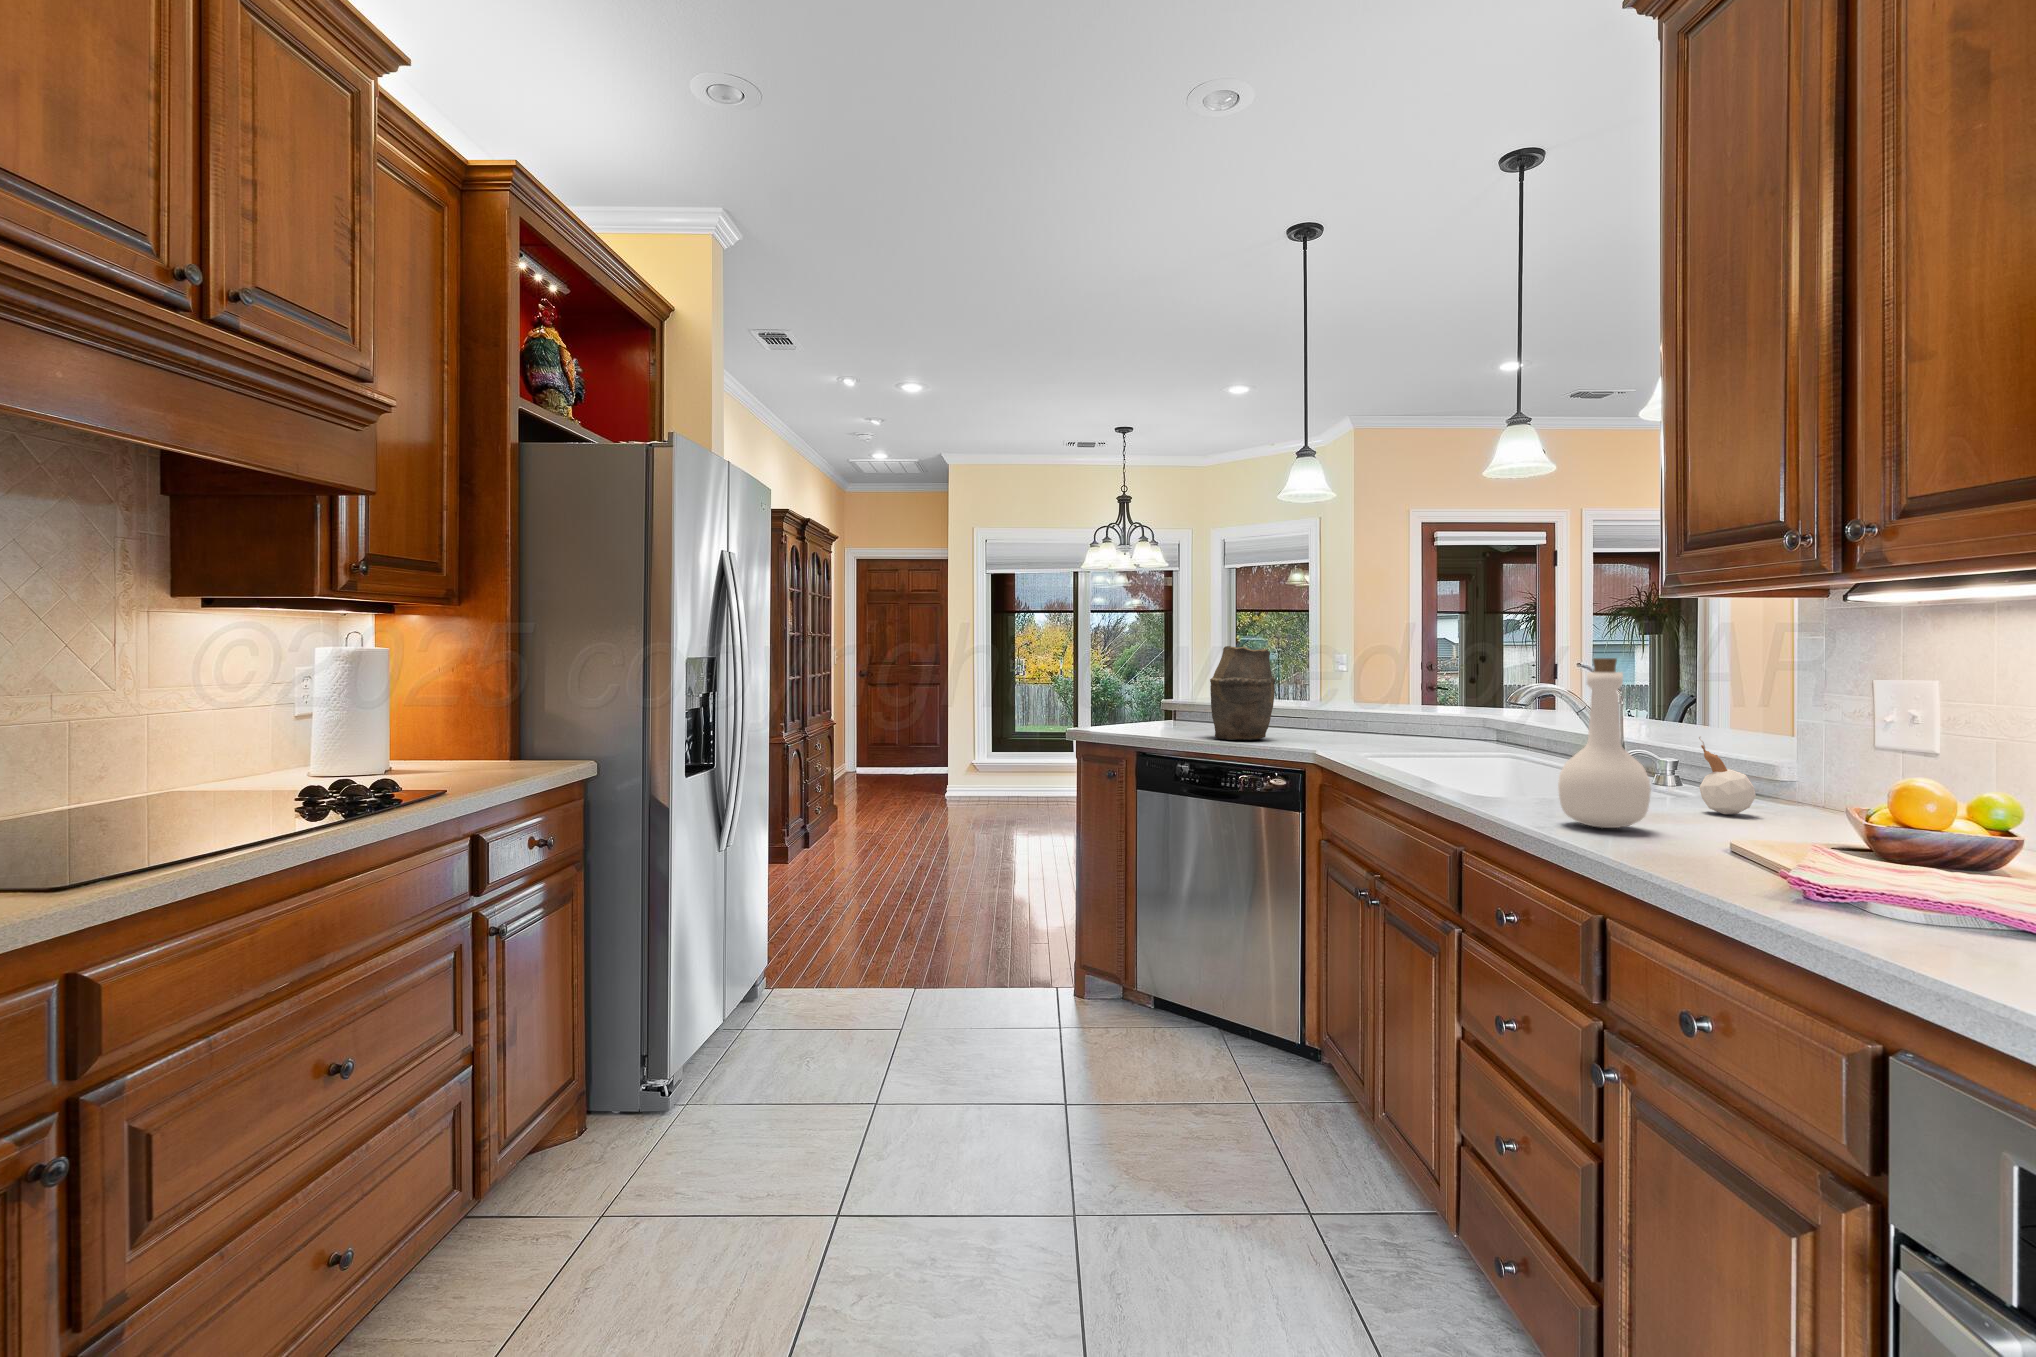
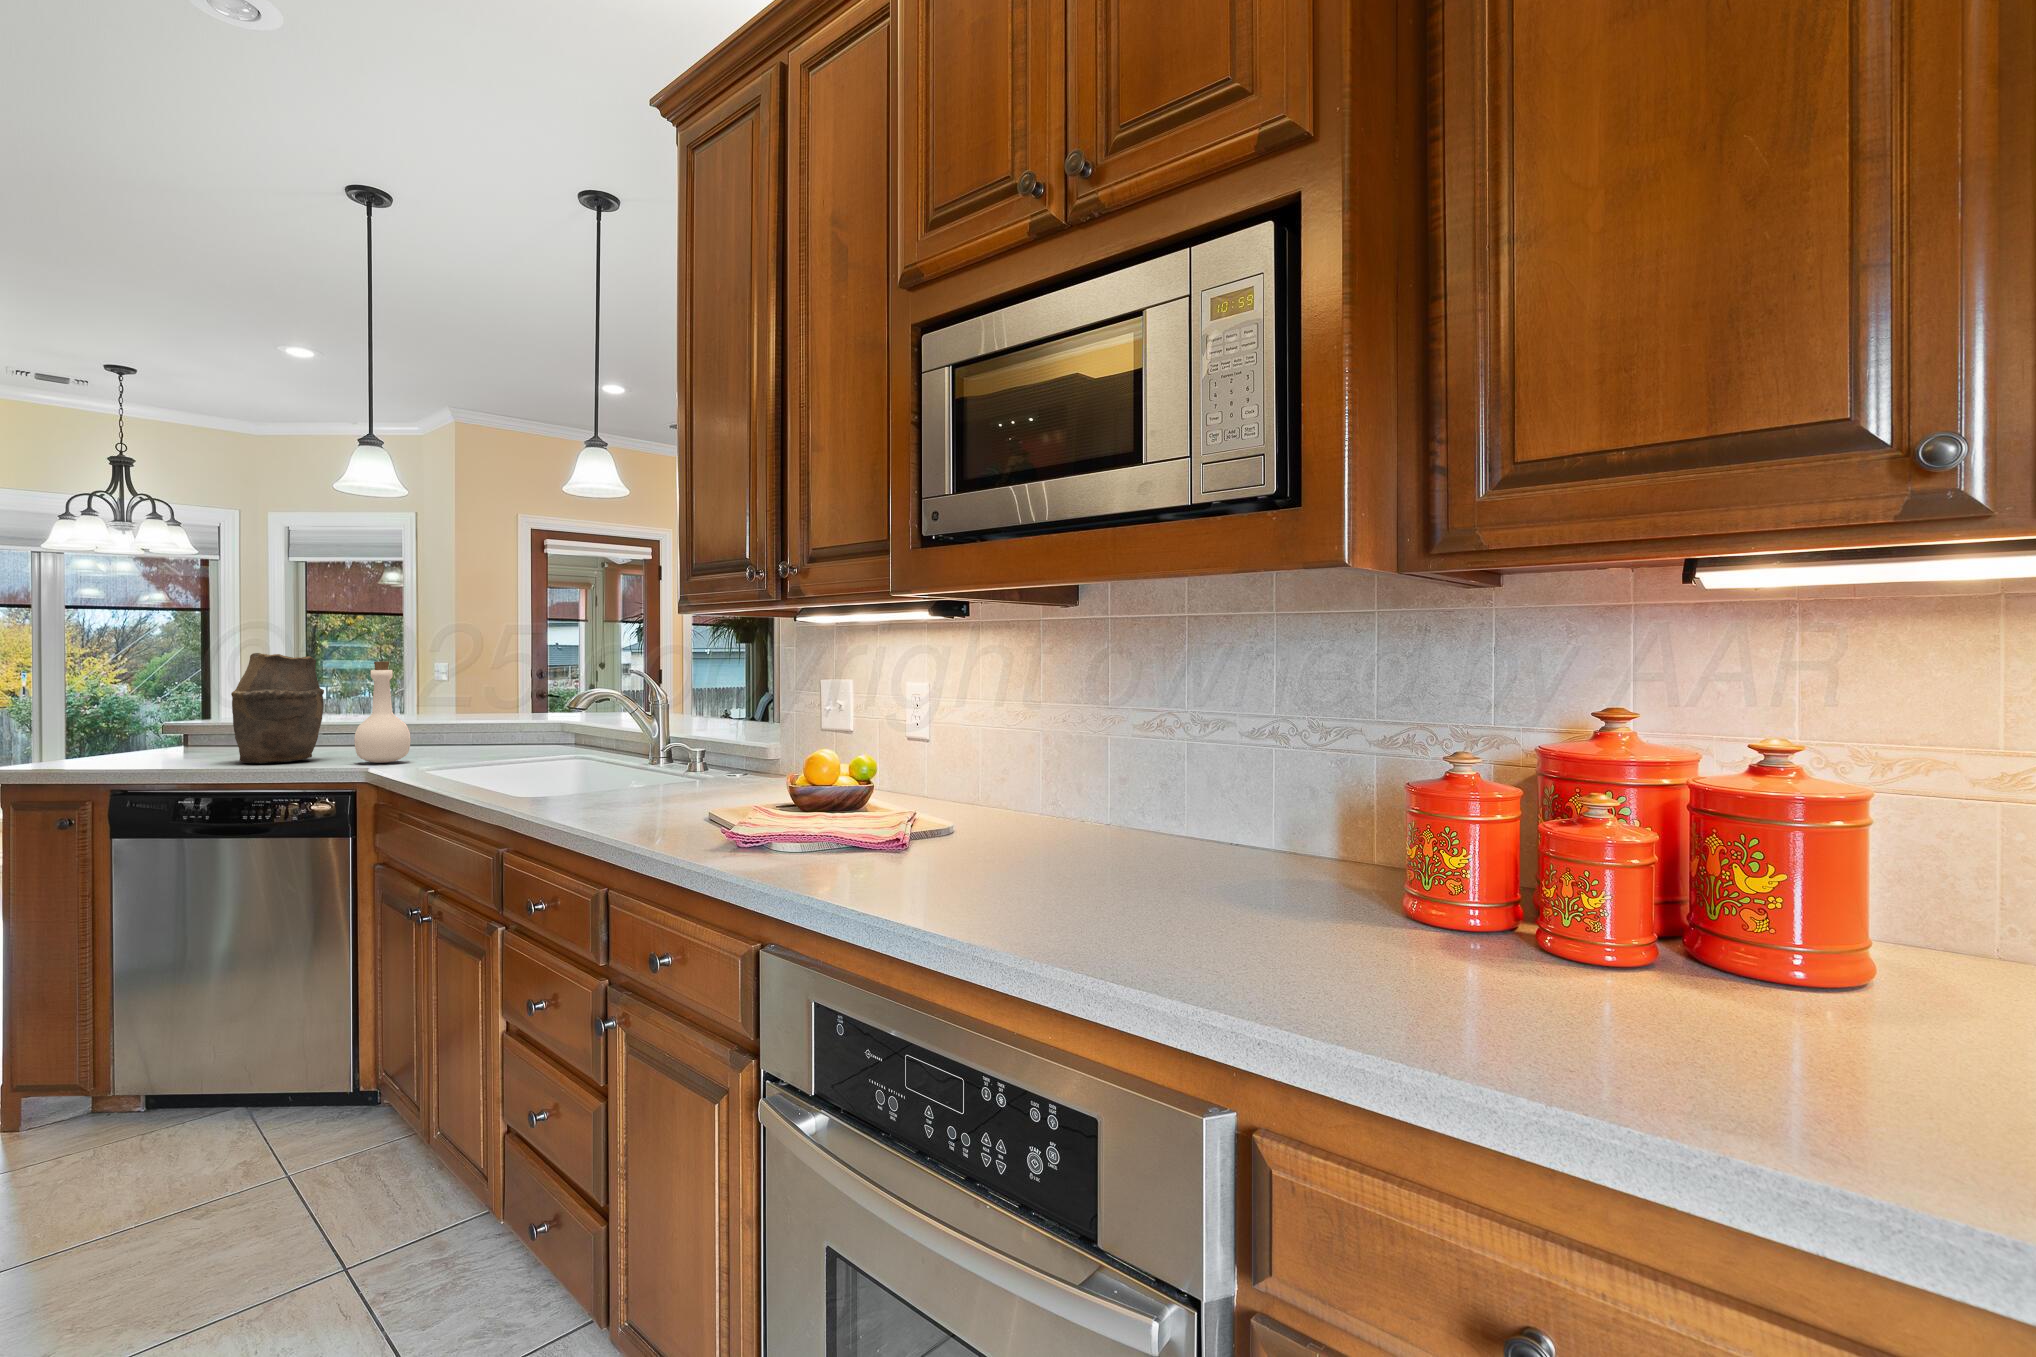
bottle: present [1558,658,1651,828] -> present [354,661,411,763]
candle: present [1699,737,1756,814] -> none [707,728,748,791]

